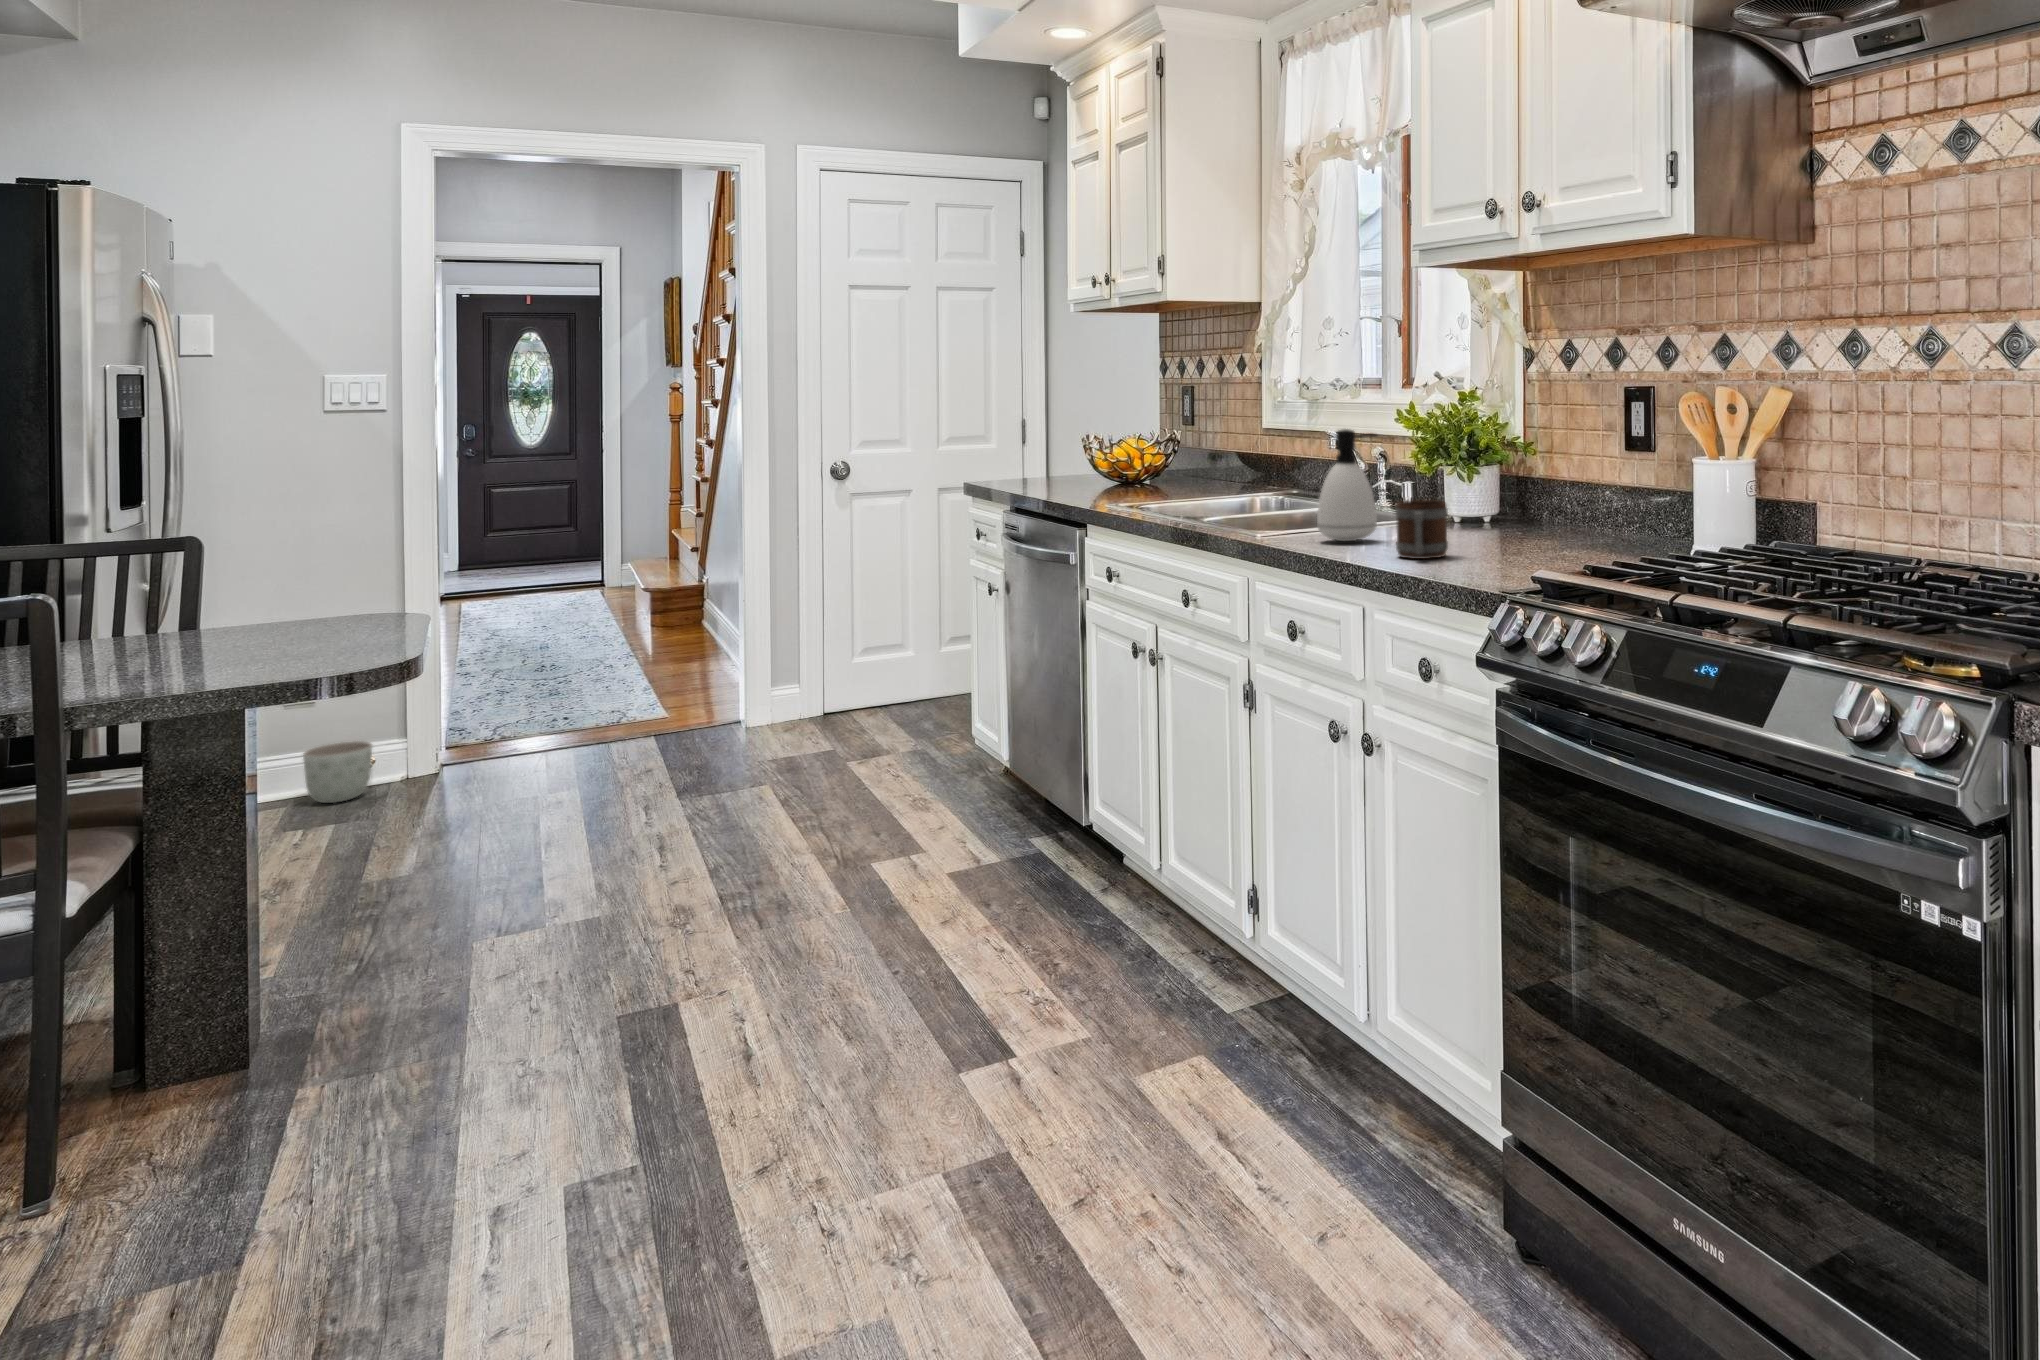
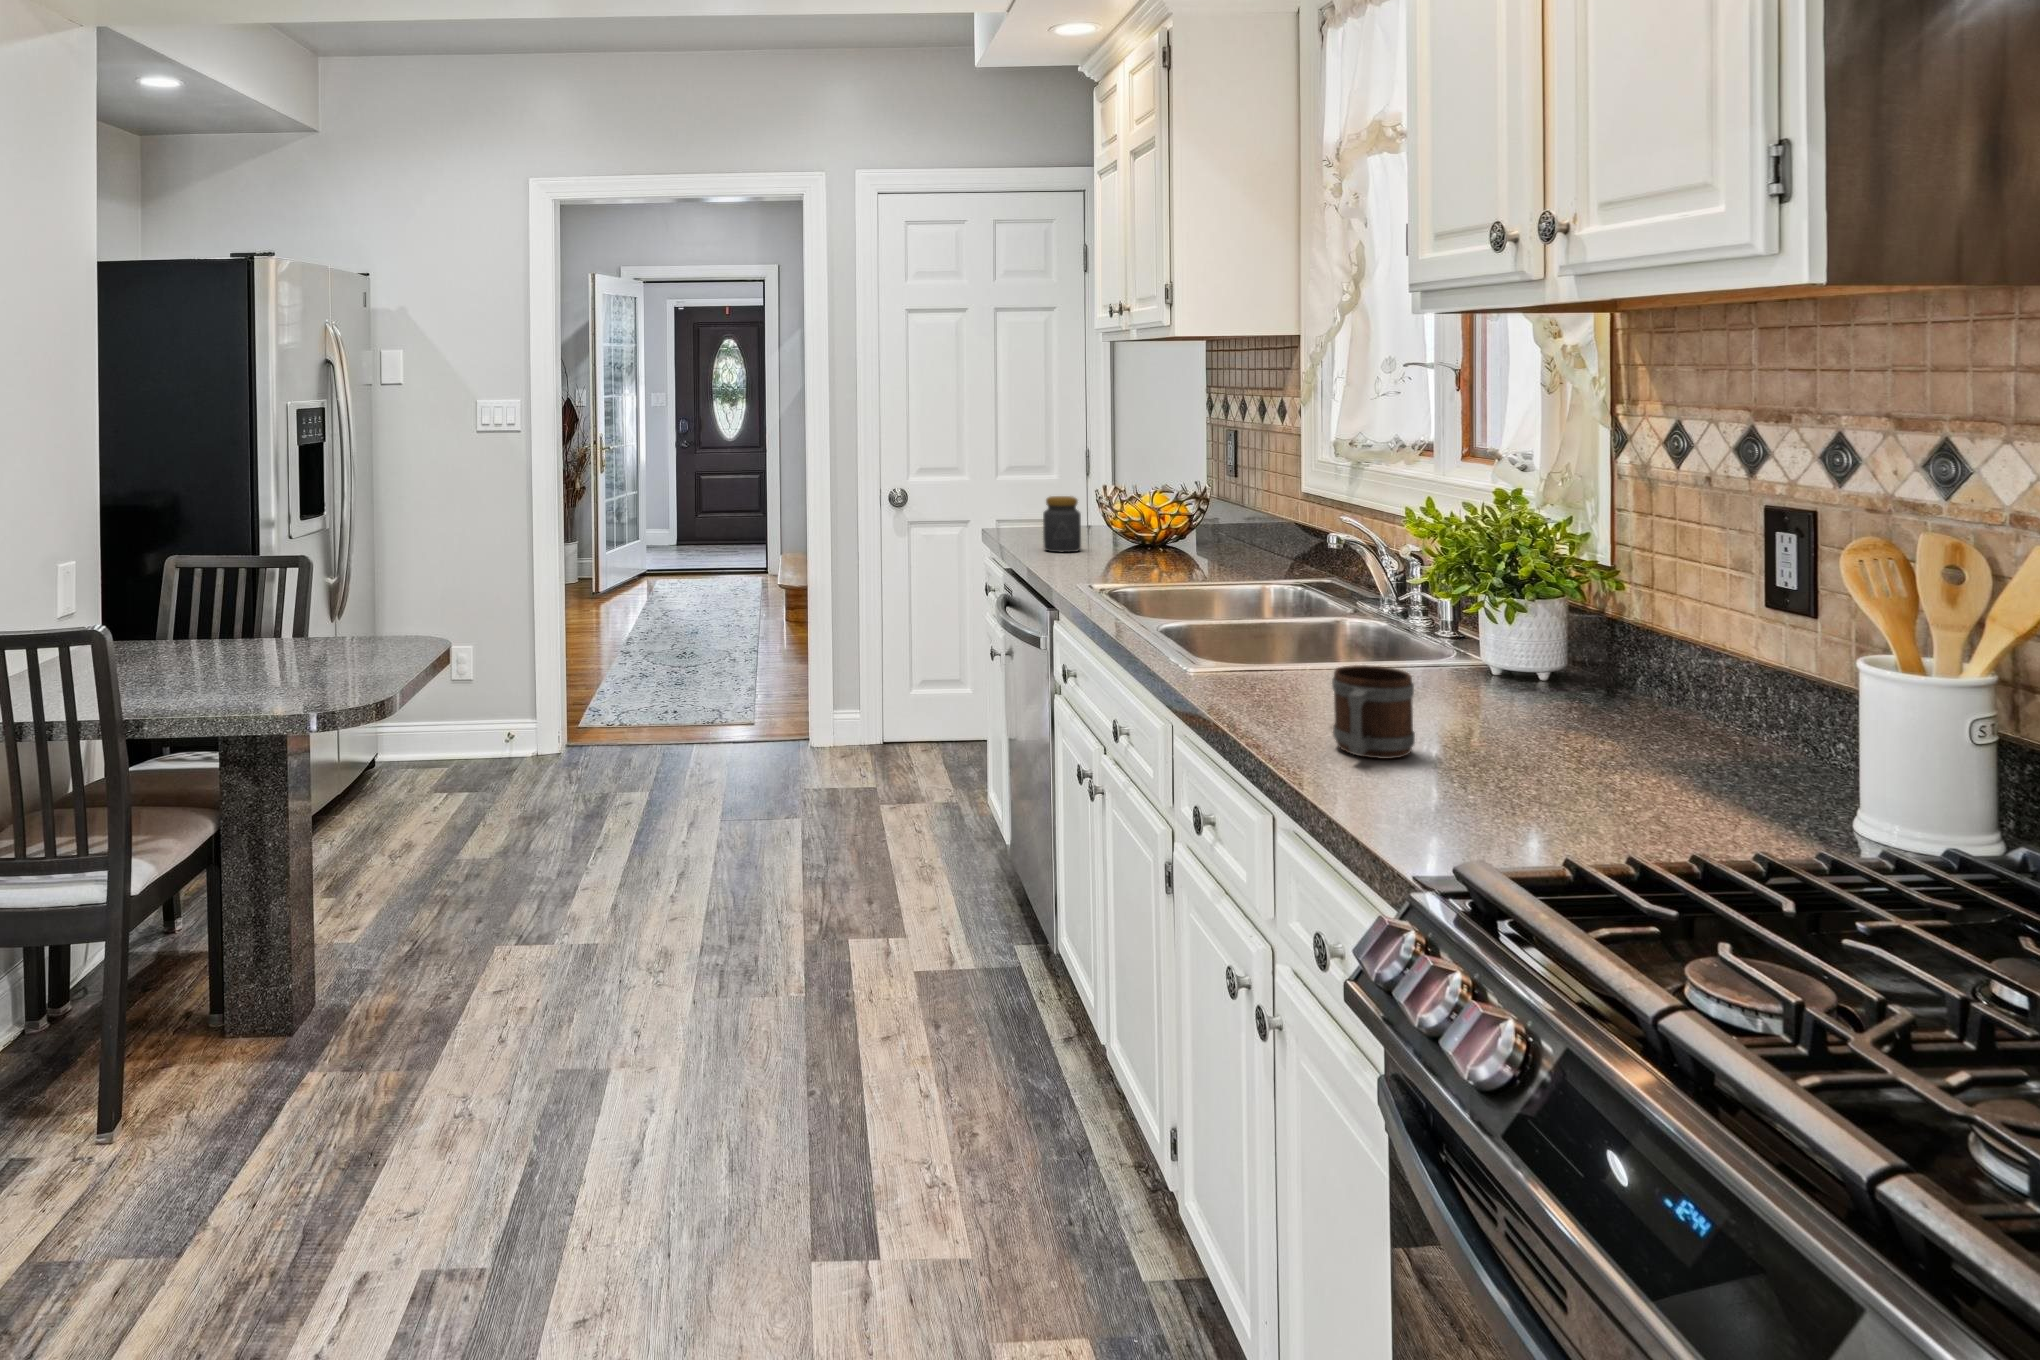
soap dispenser: present [1317,429,1377,541] -> none [1257,545,1343,697]
jar: none [1031,440,1067,491] -> present [1043,496,1081,552]
planter: present [303,741,372,803] -> none [477,719,524,770]

